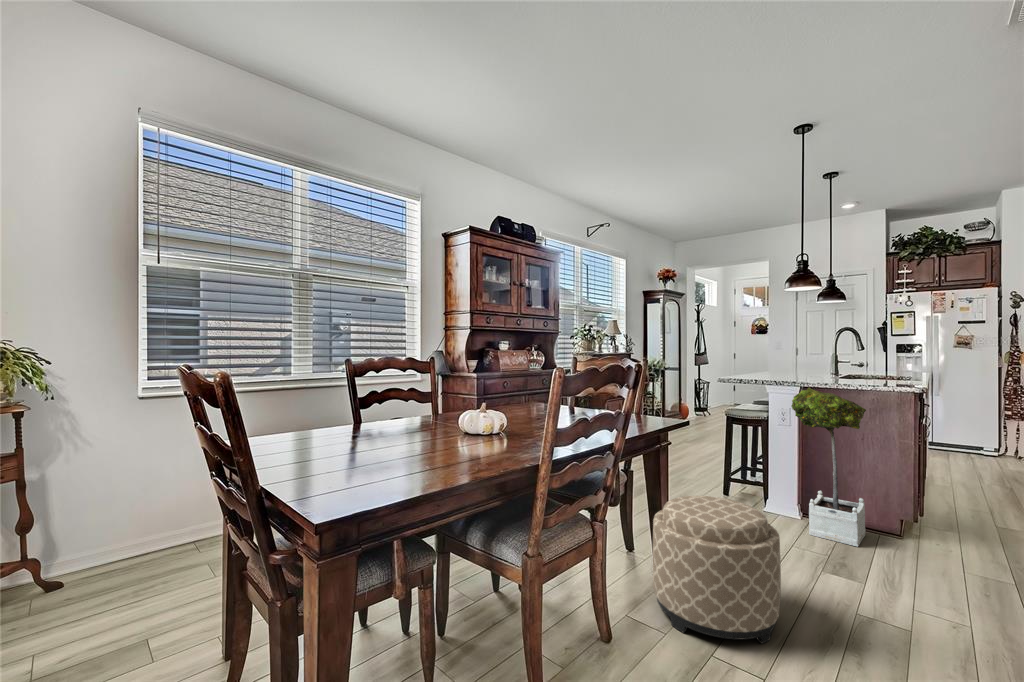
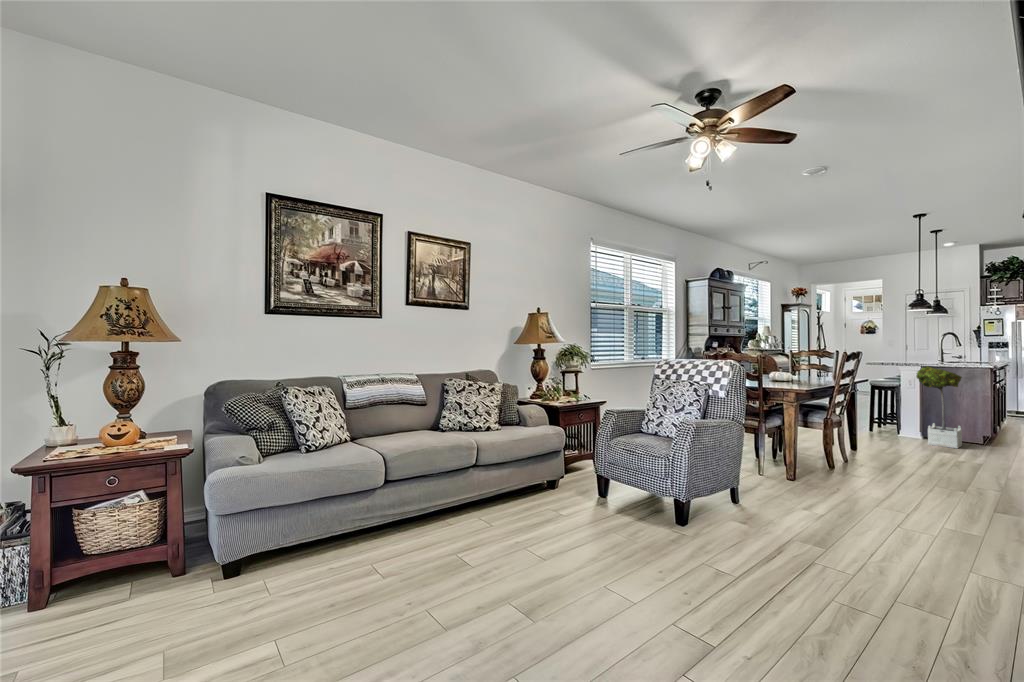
ottoman: present [653,496,781,644] -> none [854,412,920,467]

